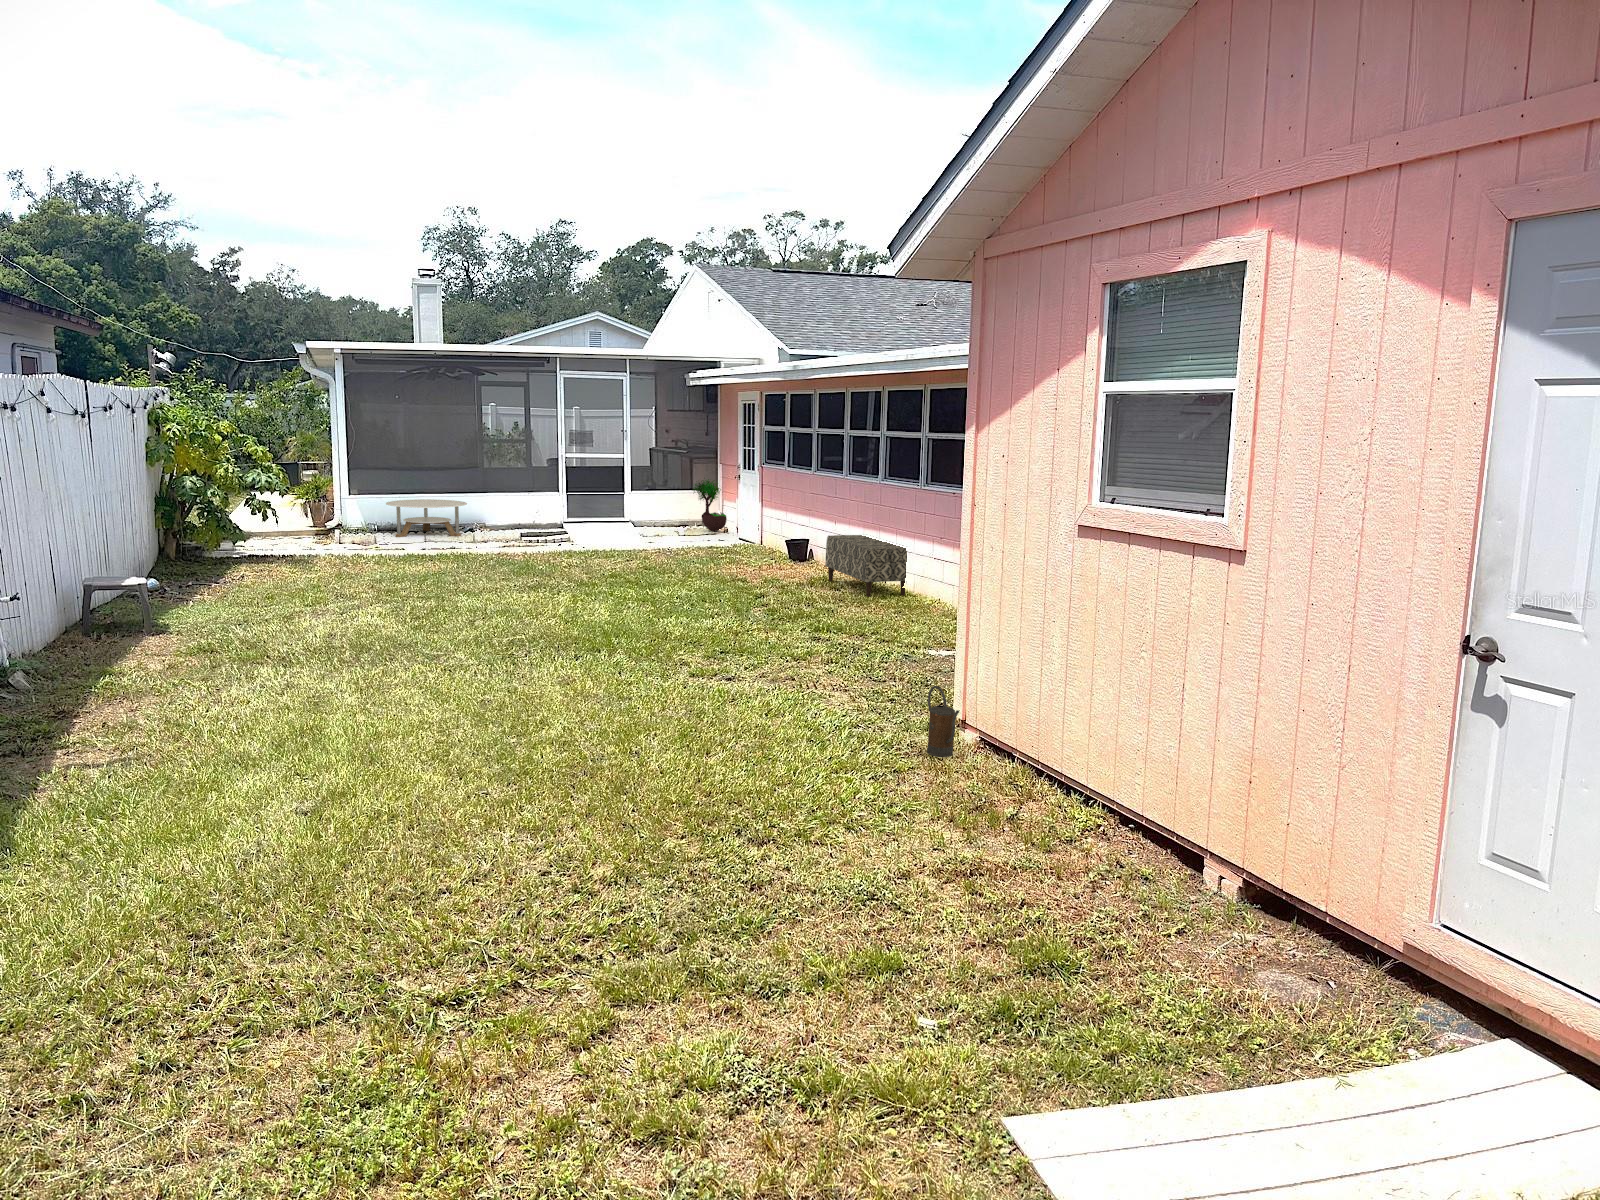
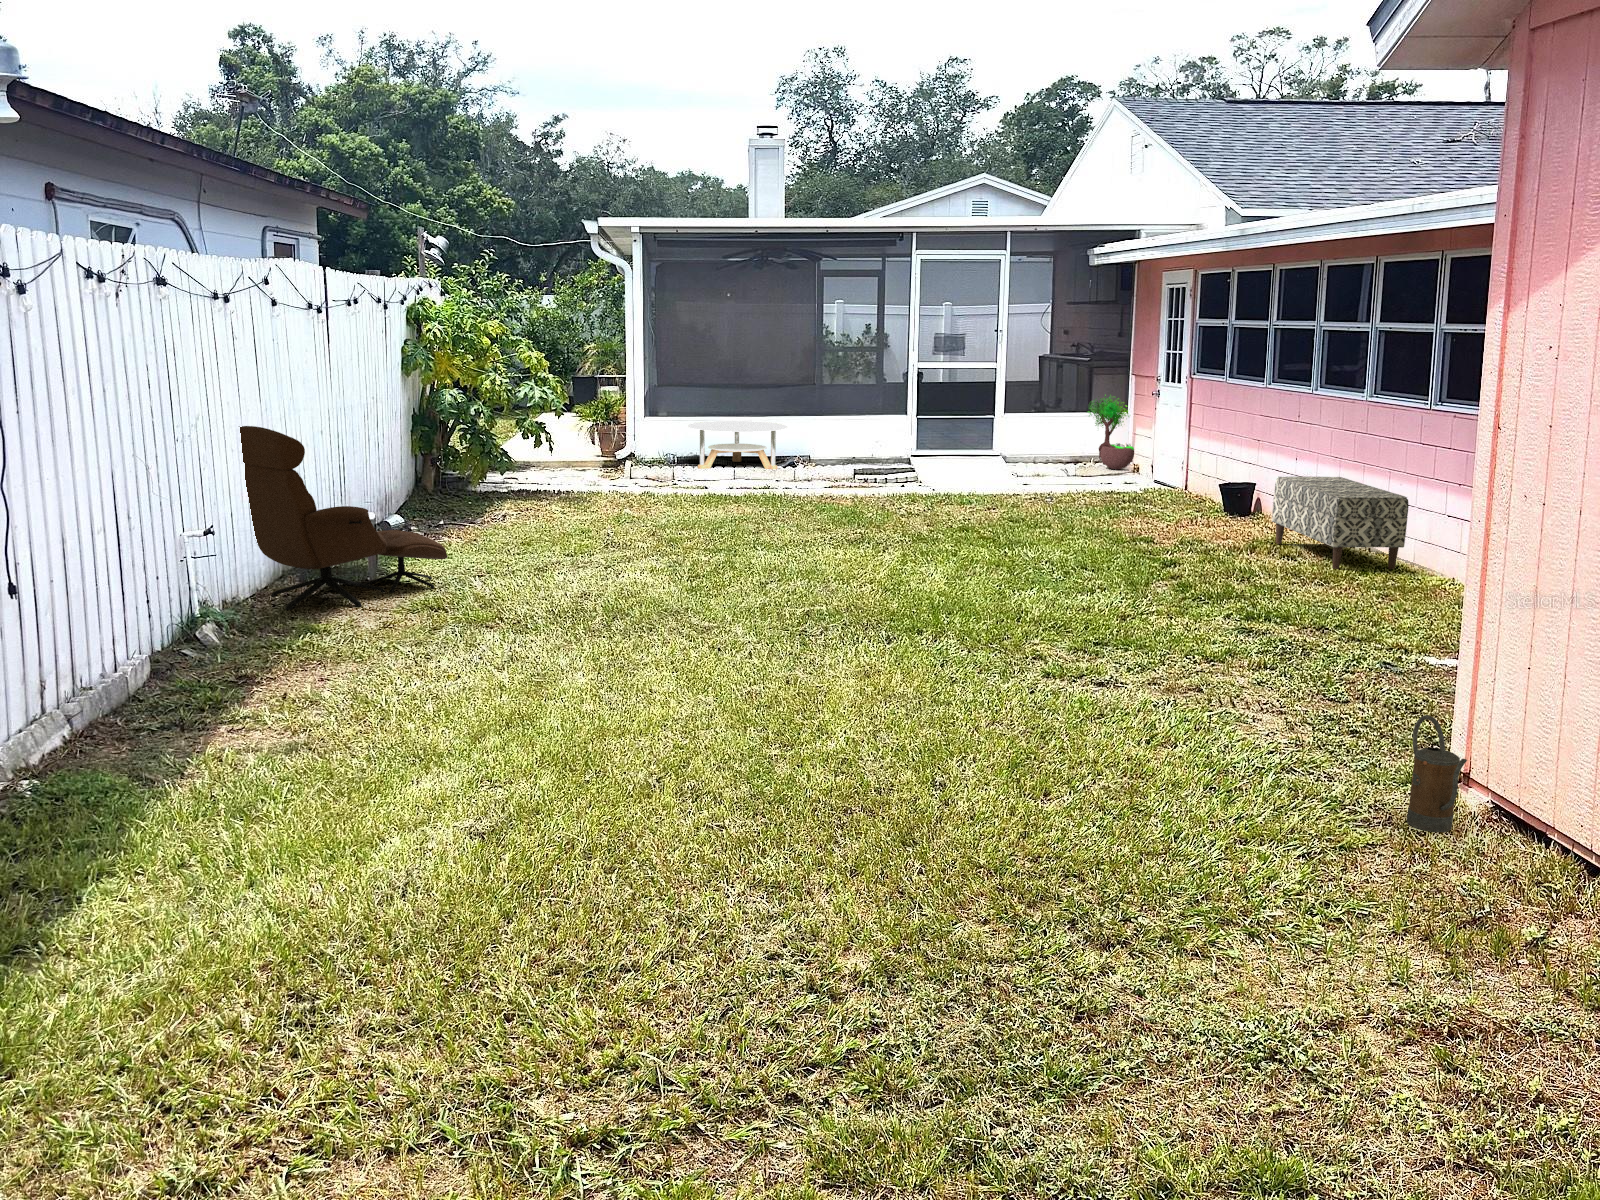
lounge chair: none [11,514,211,664] -> present [240,426,448,610]

